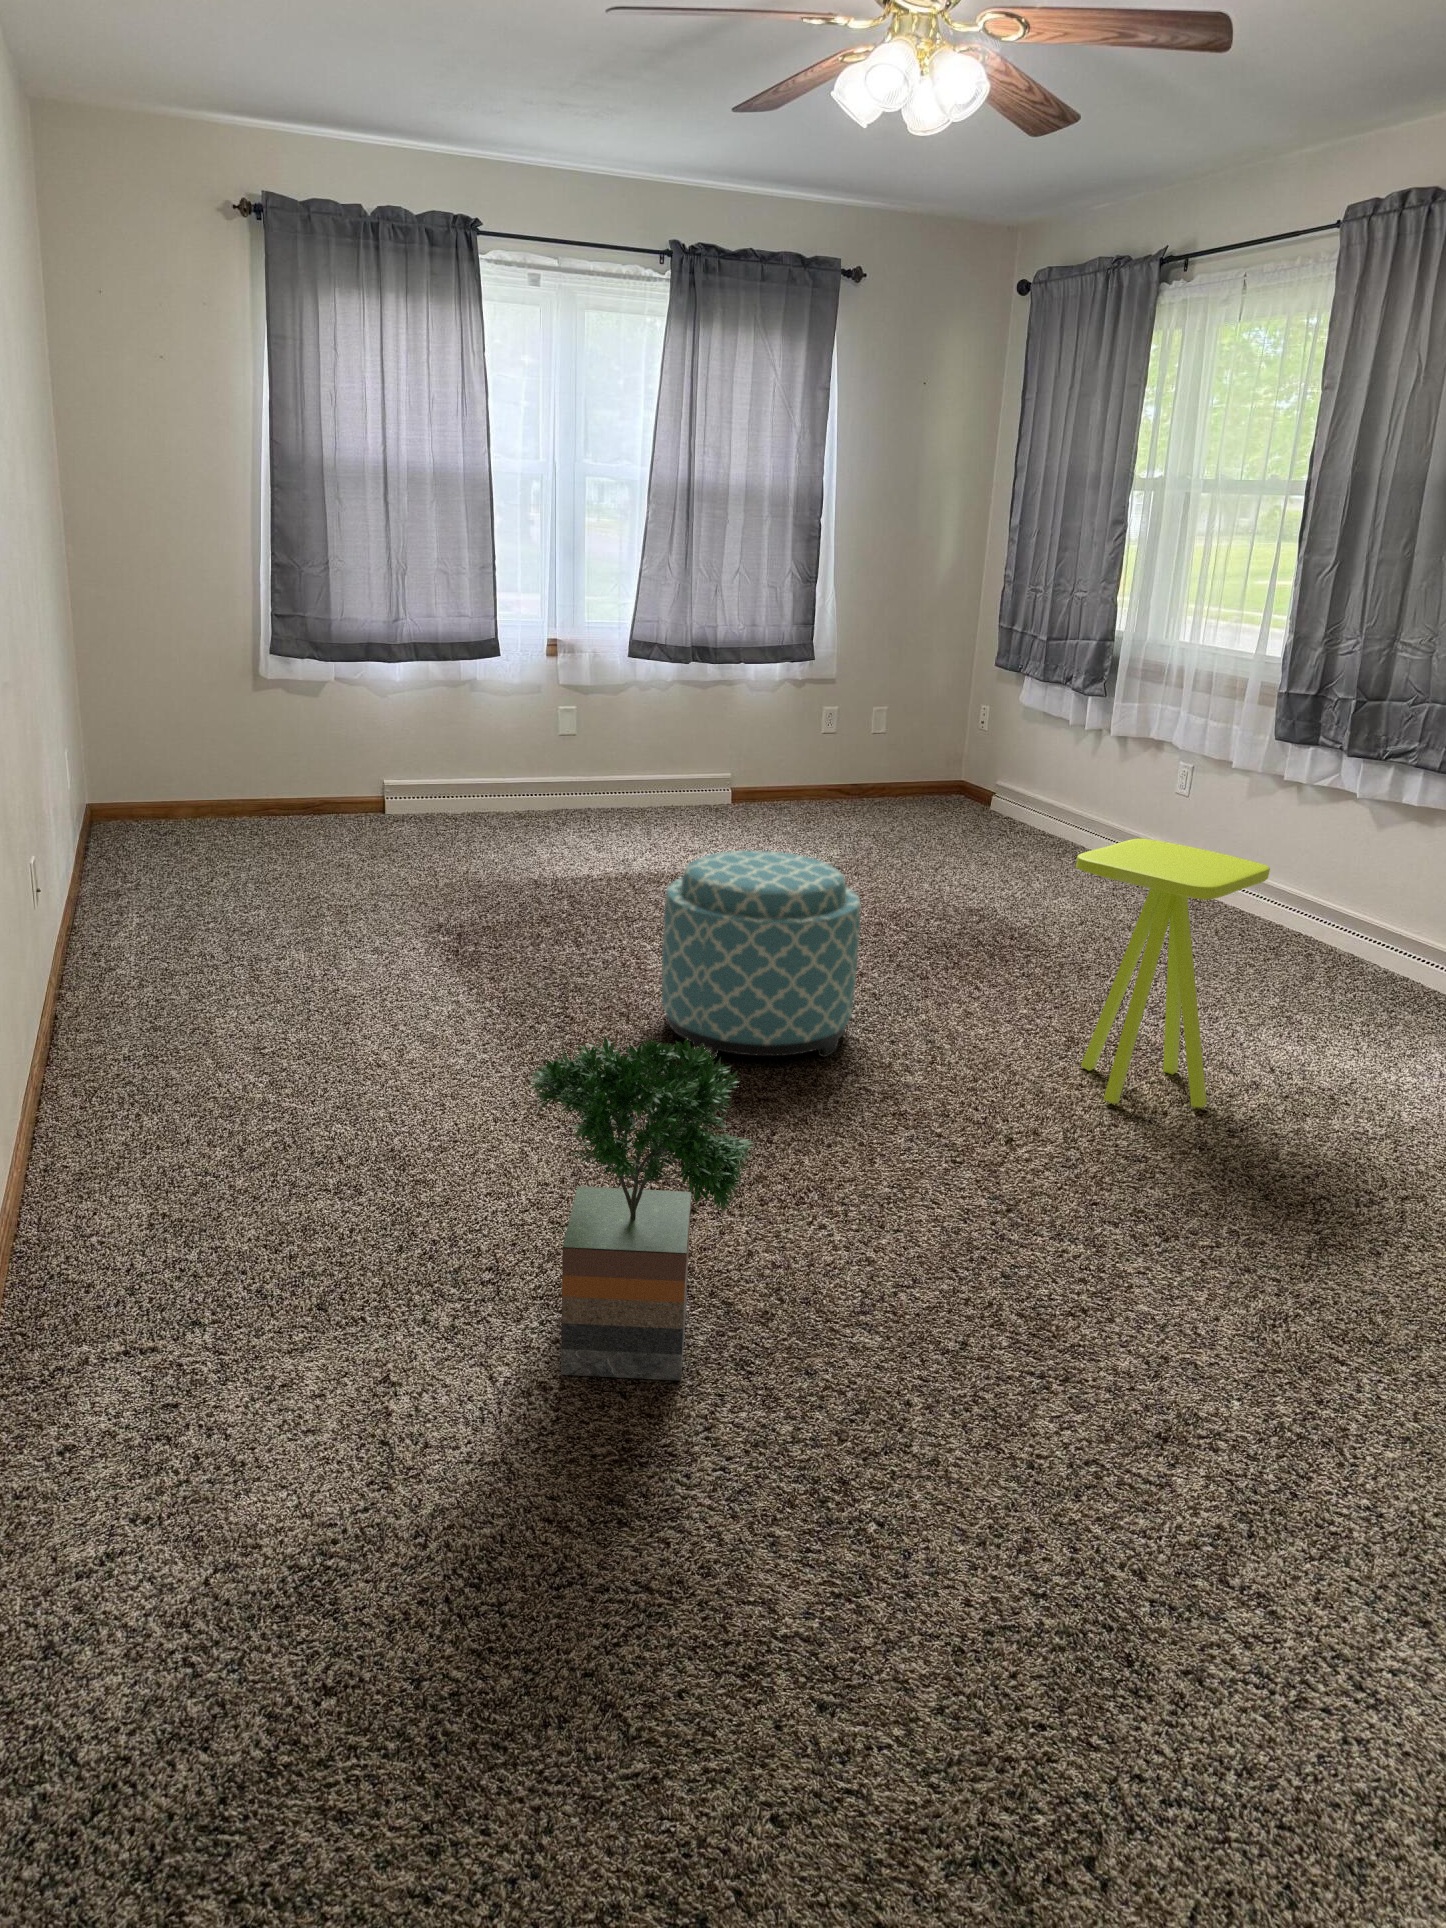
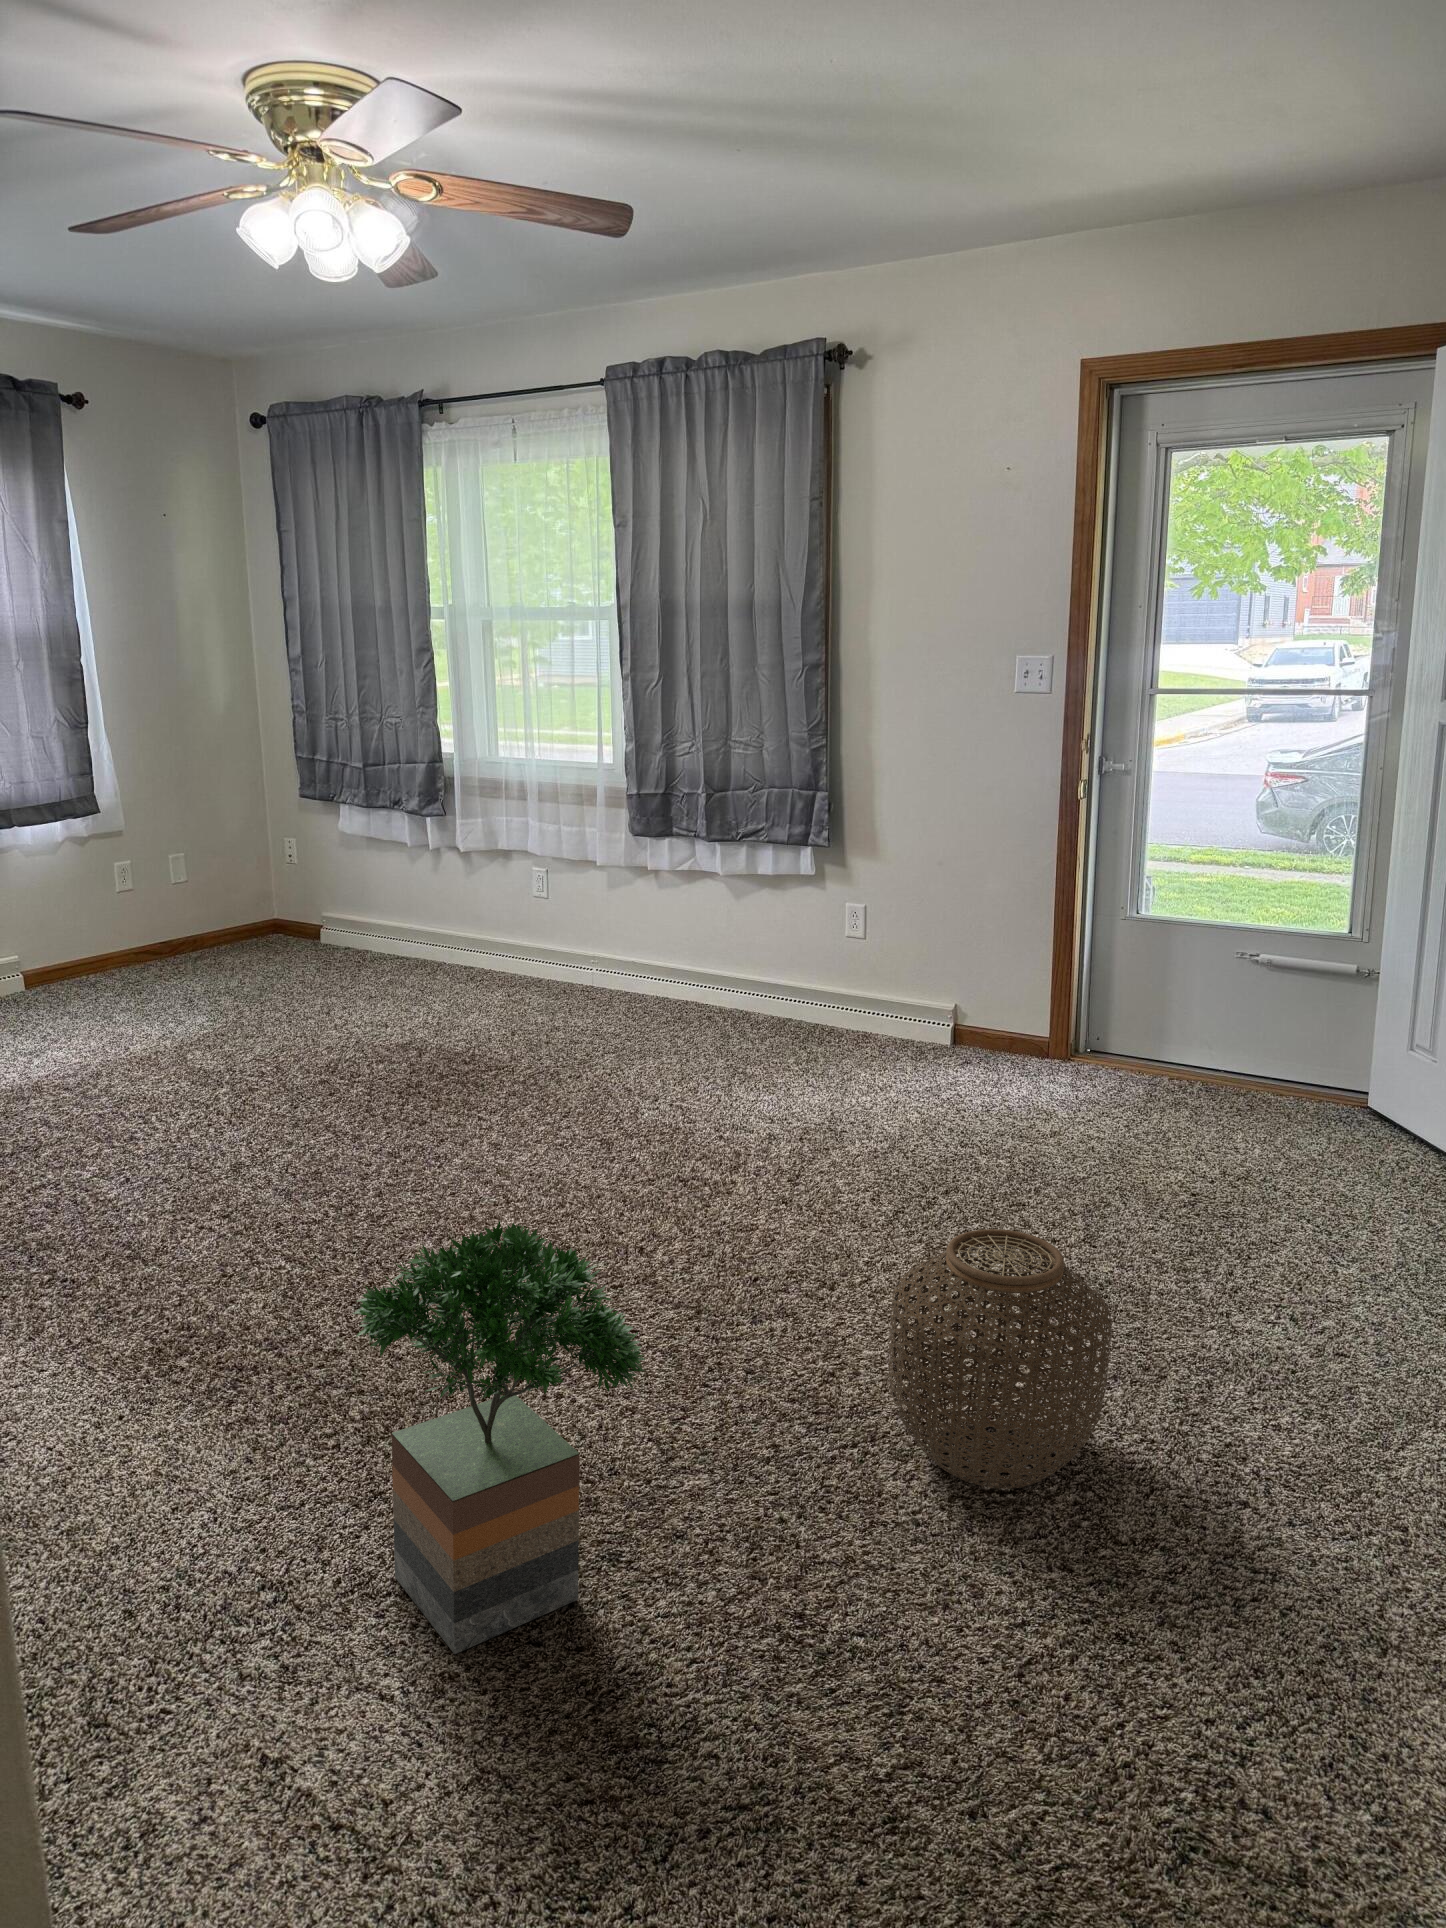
side table: present [1076,838,1270,1108] -> none [623,918,780,1182]
ottoman: present [662,851,861,1058] -> none [162,999,404,1259]
woven basket: none [1060,1196,1324,1484] -> present [889,1229,1112,1489]

